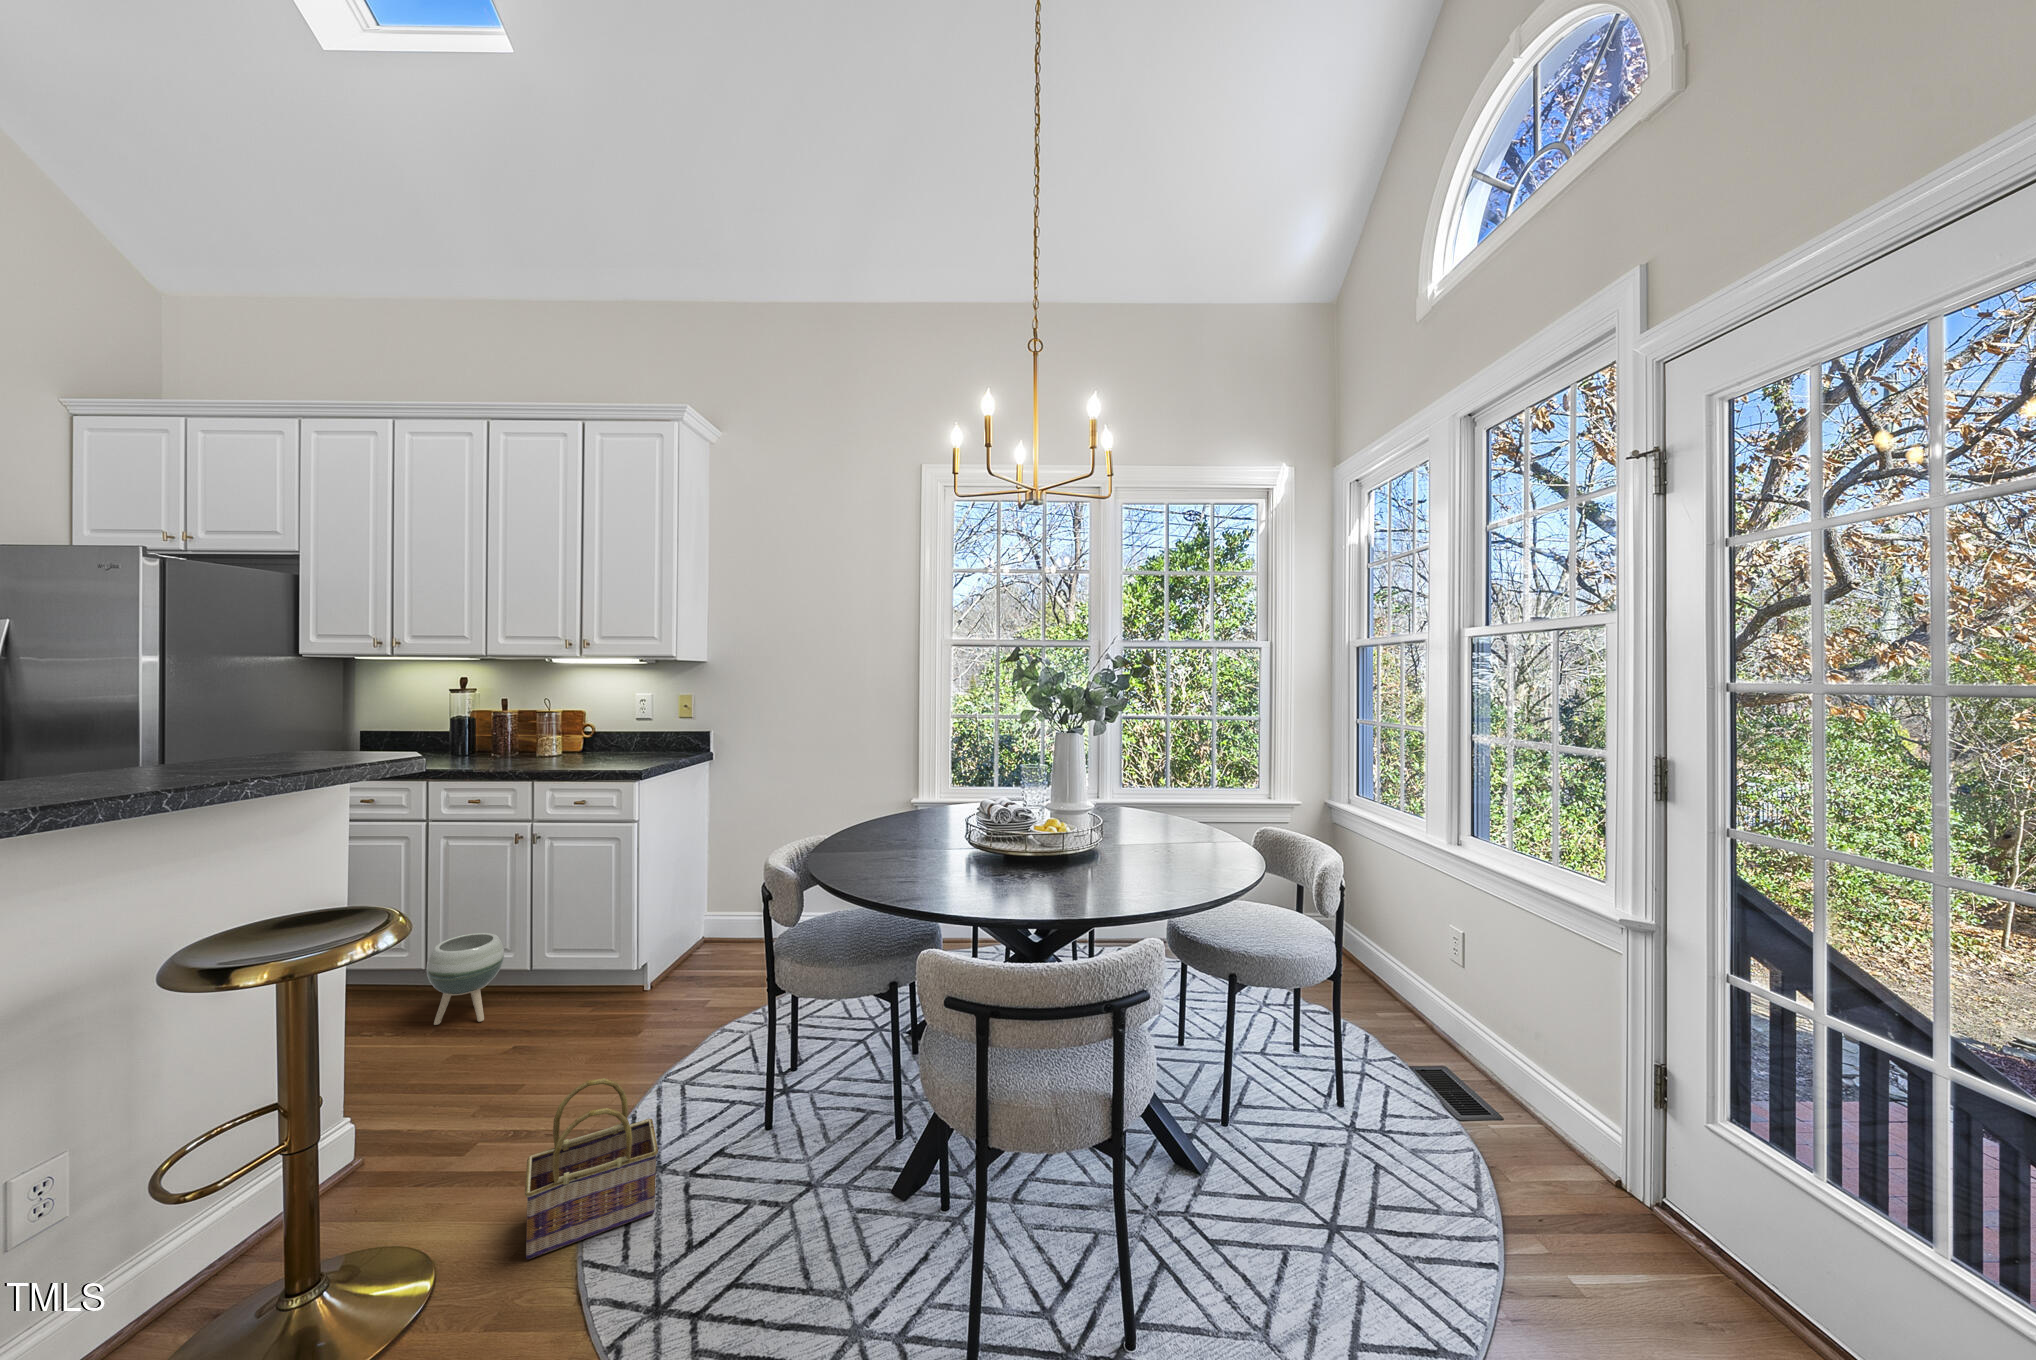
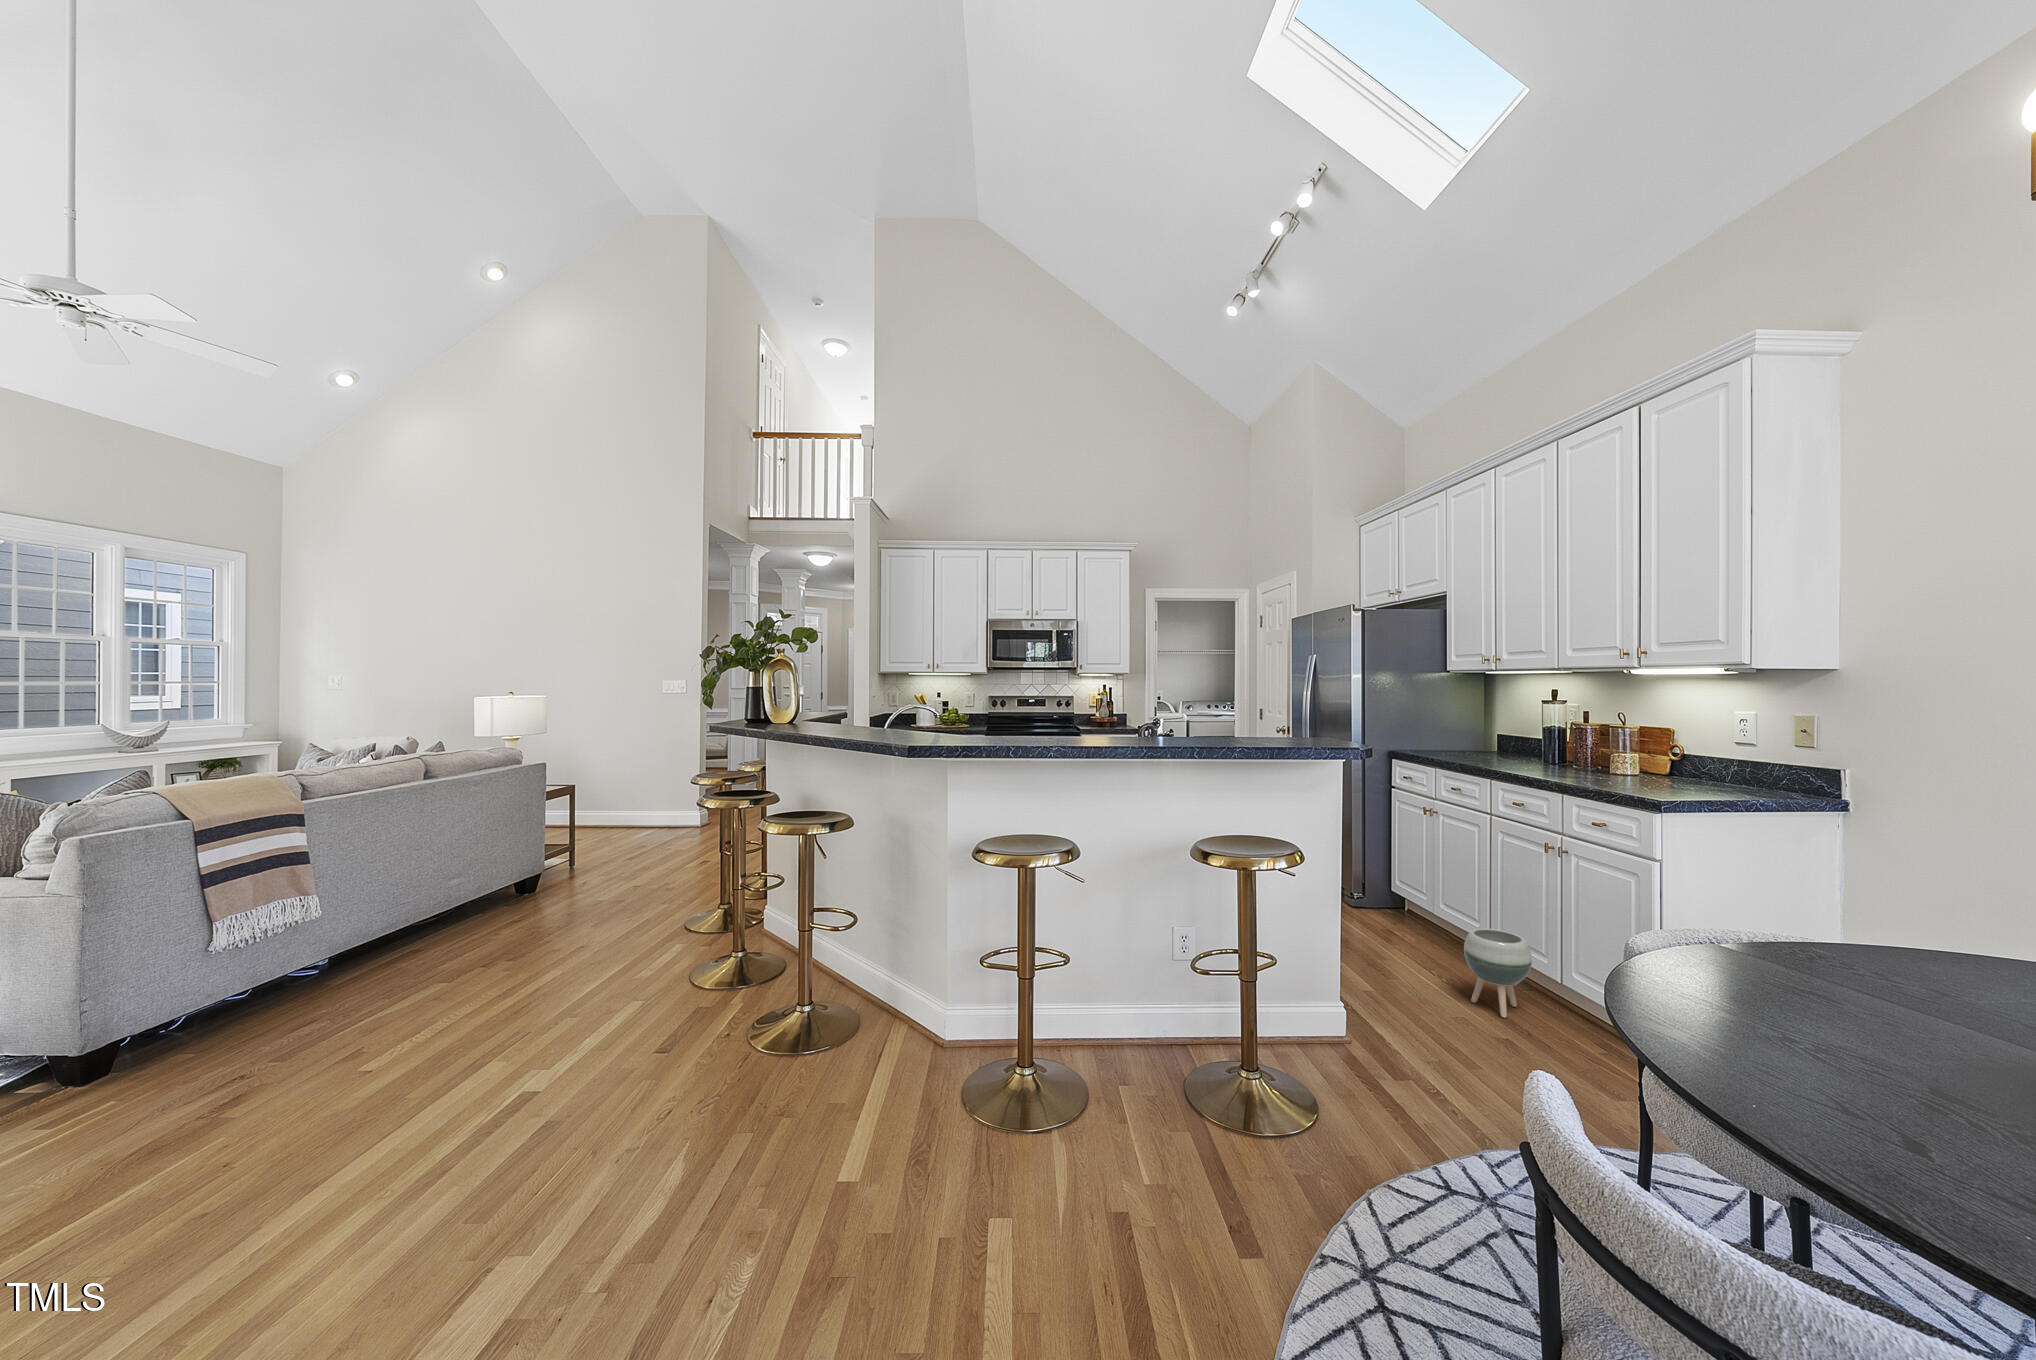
basket: present [525,1078,658,1259] -> none [1346,1055,1480,1226]

